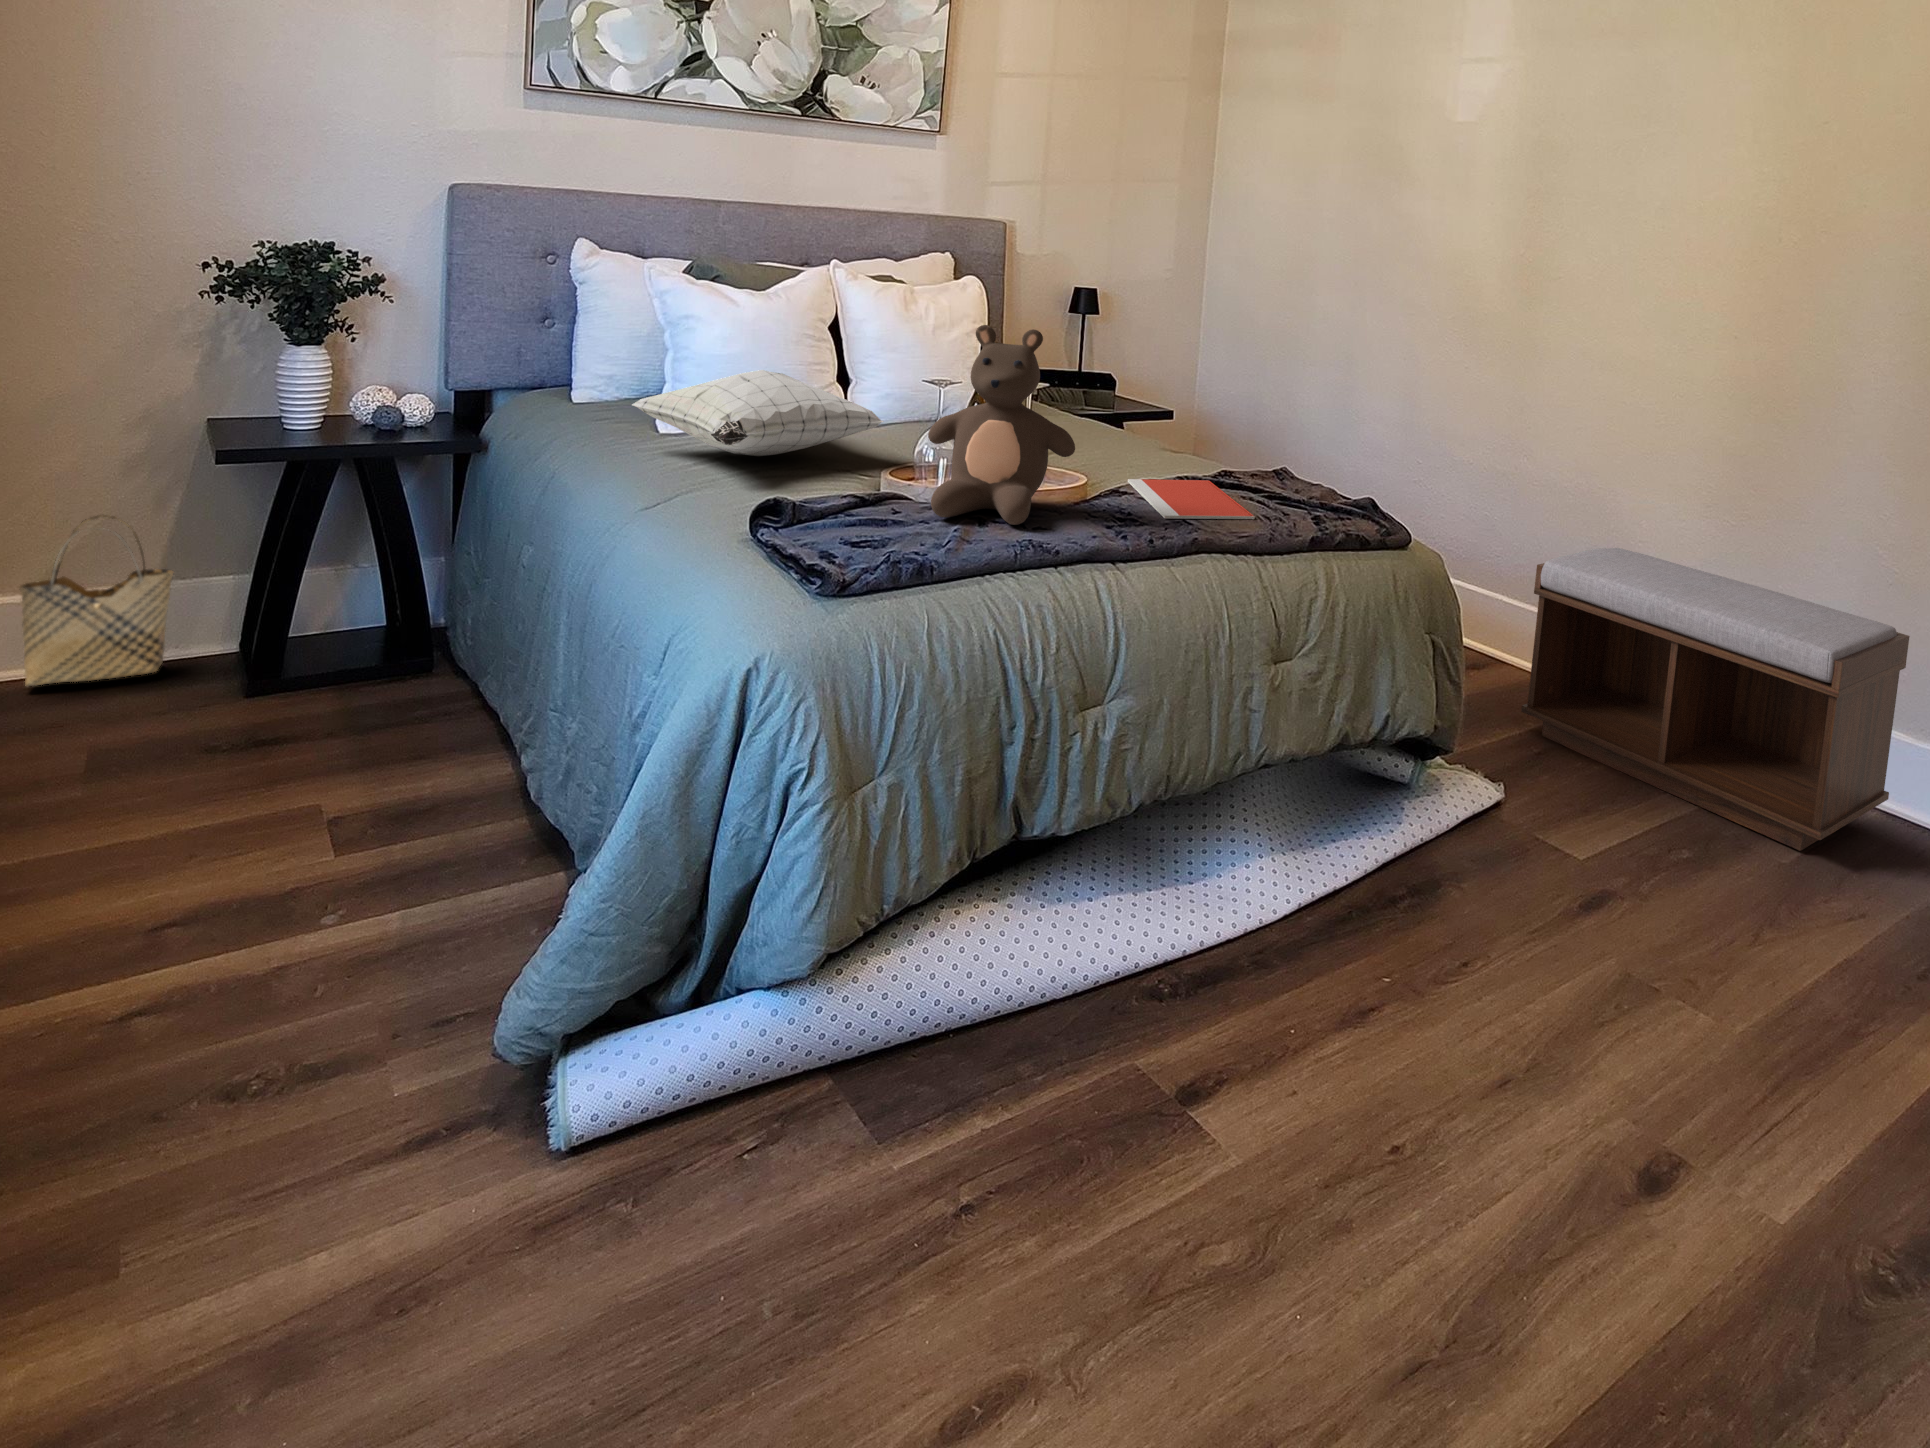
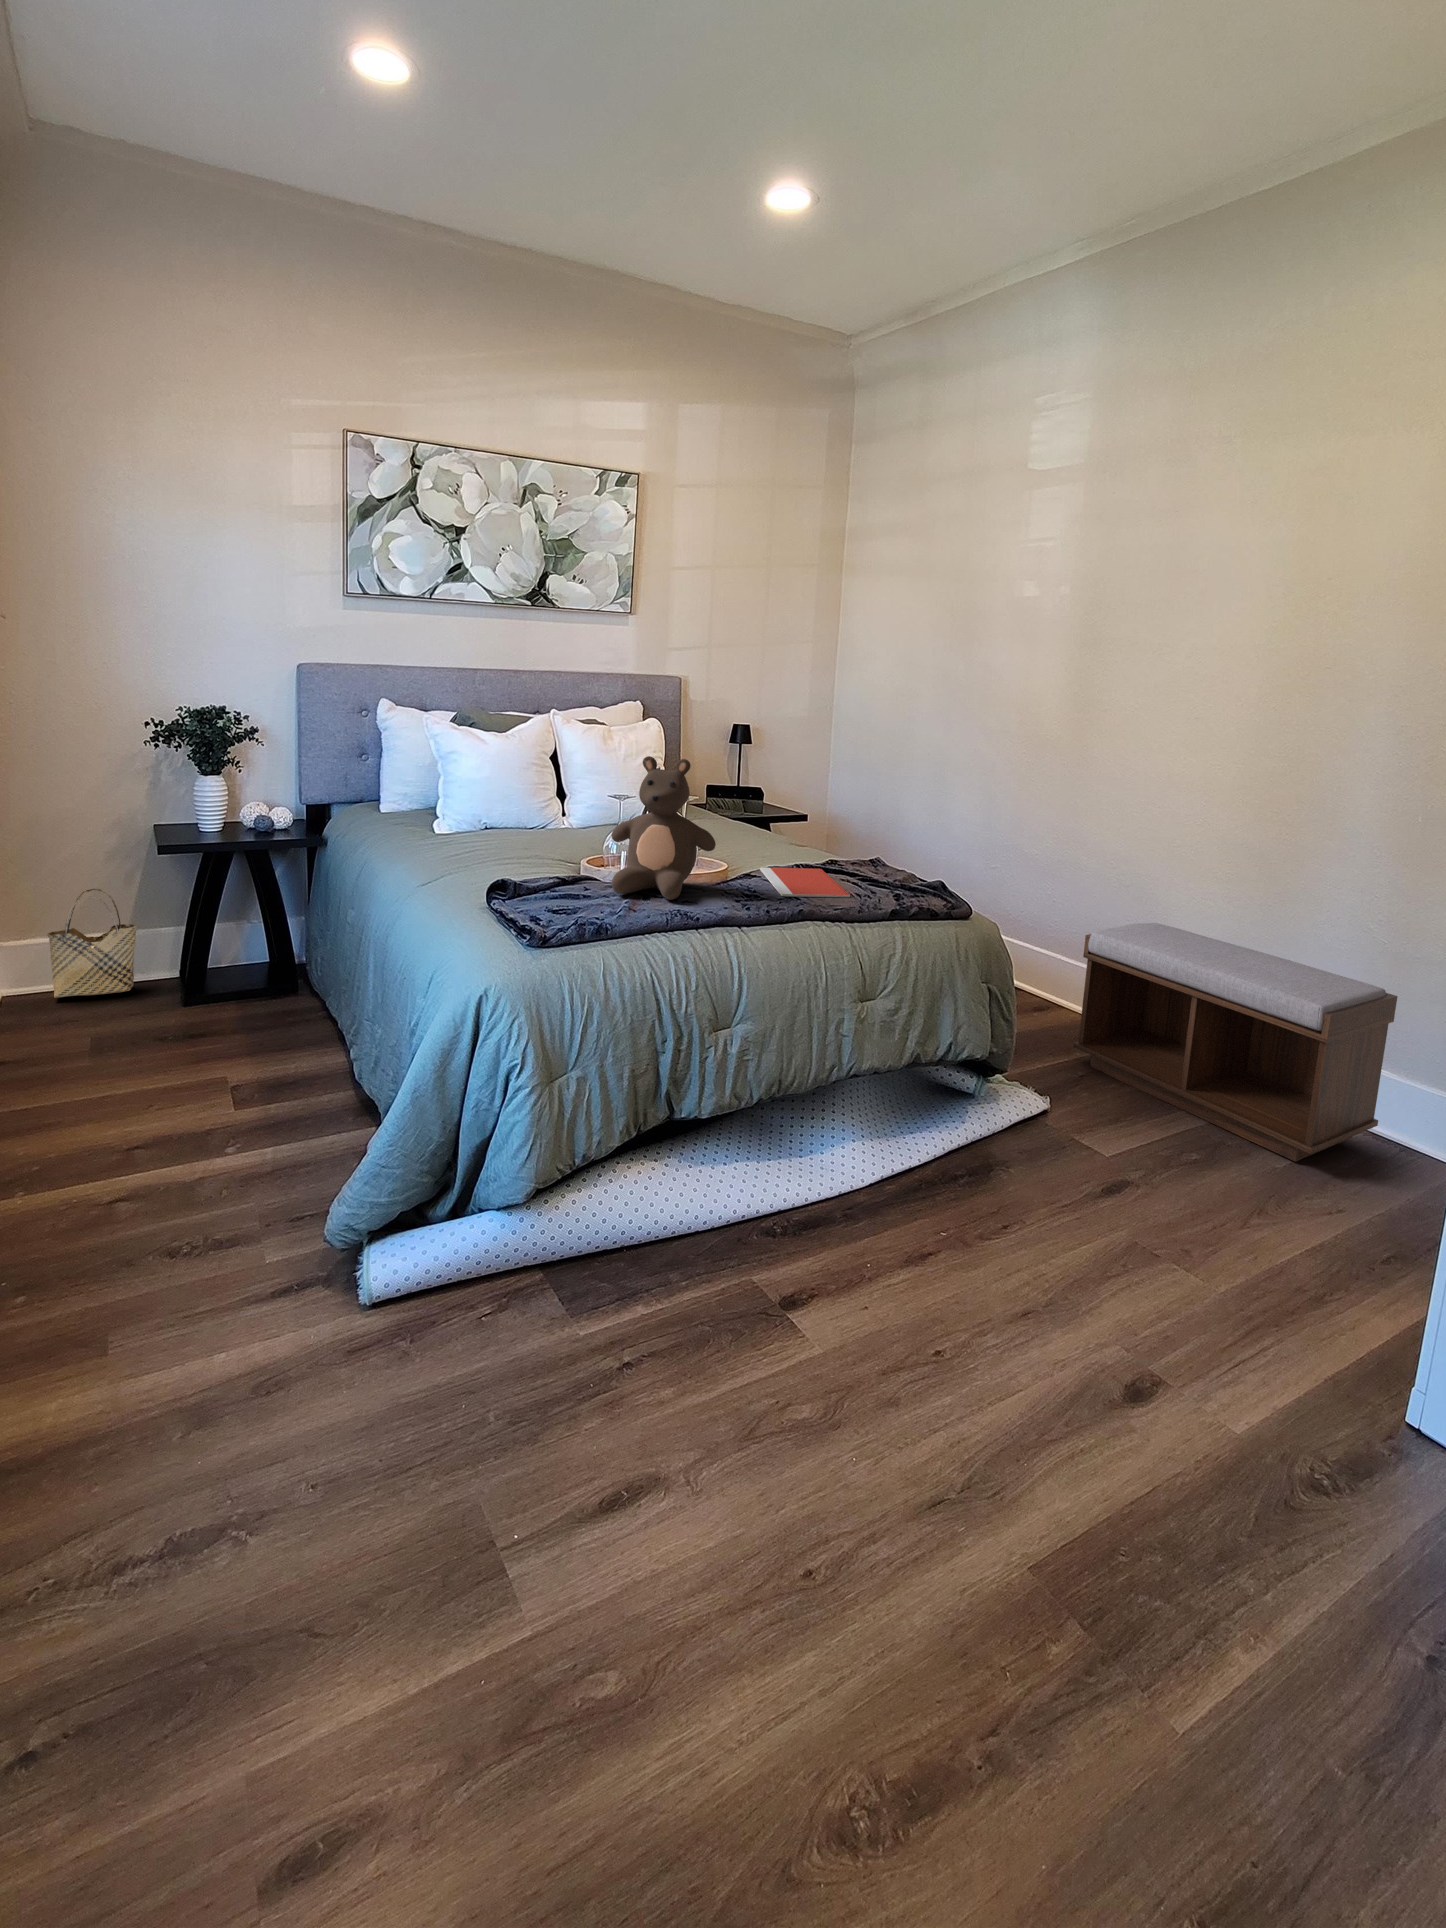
pillow: present [632,370,883,456] -> none [414,790,585,851]

